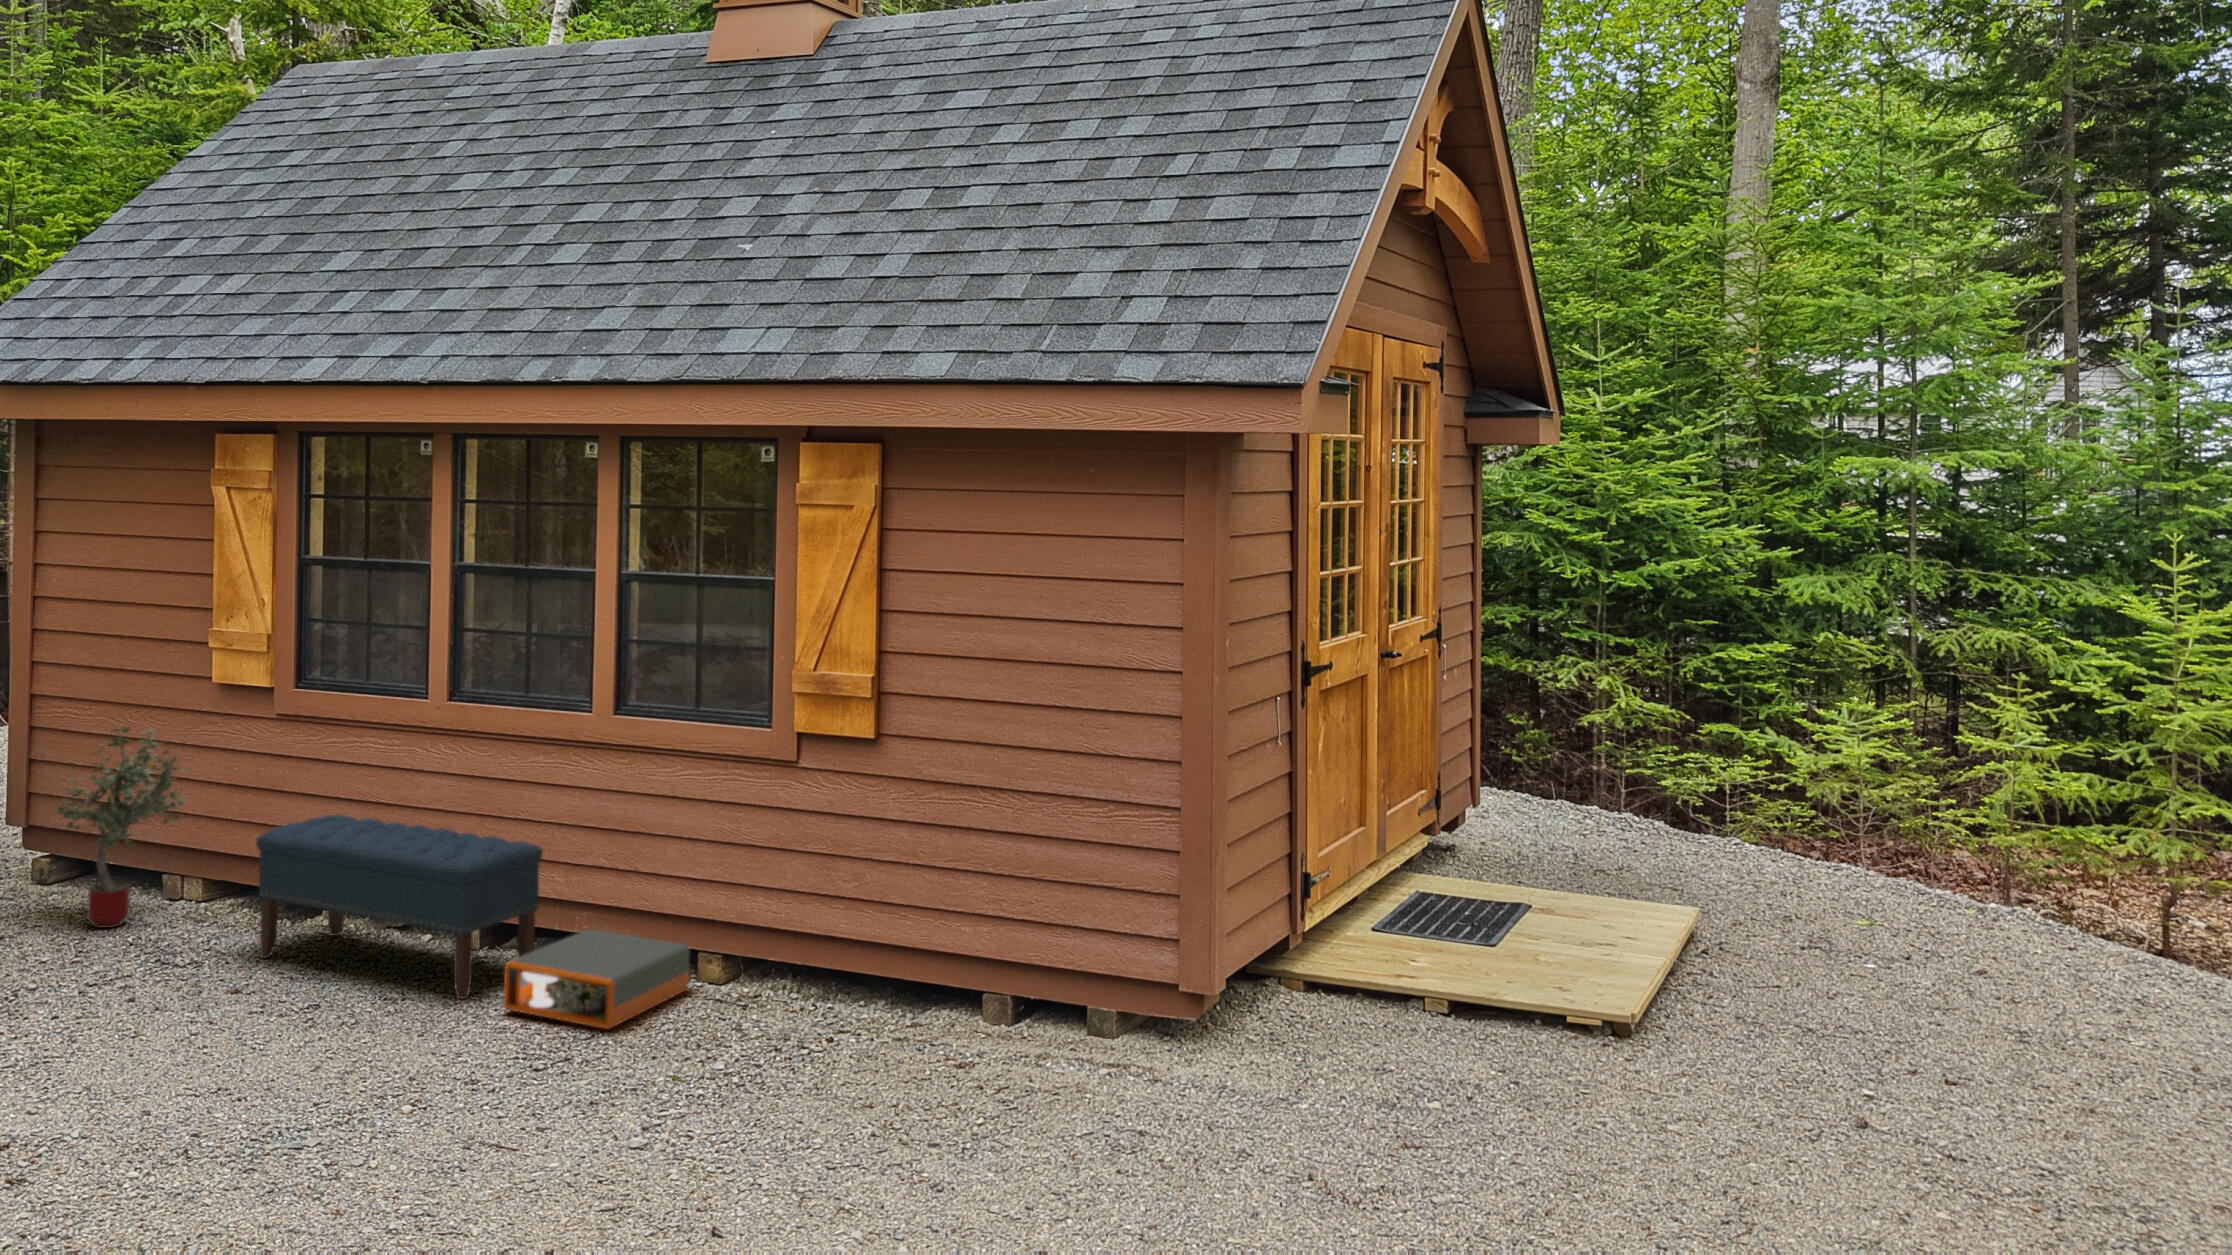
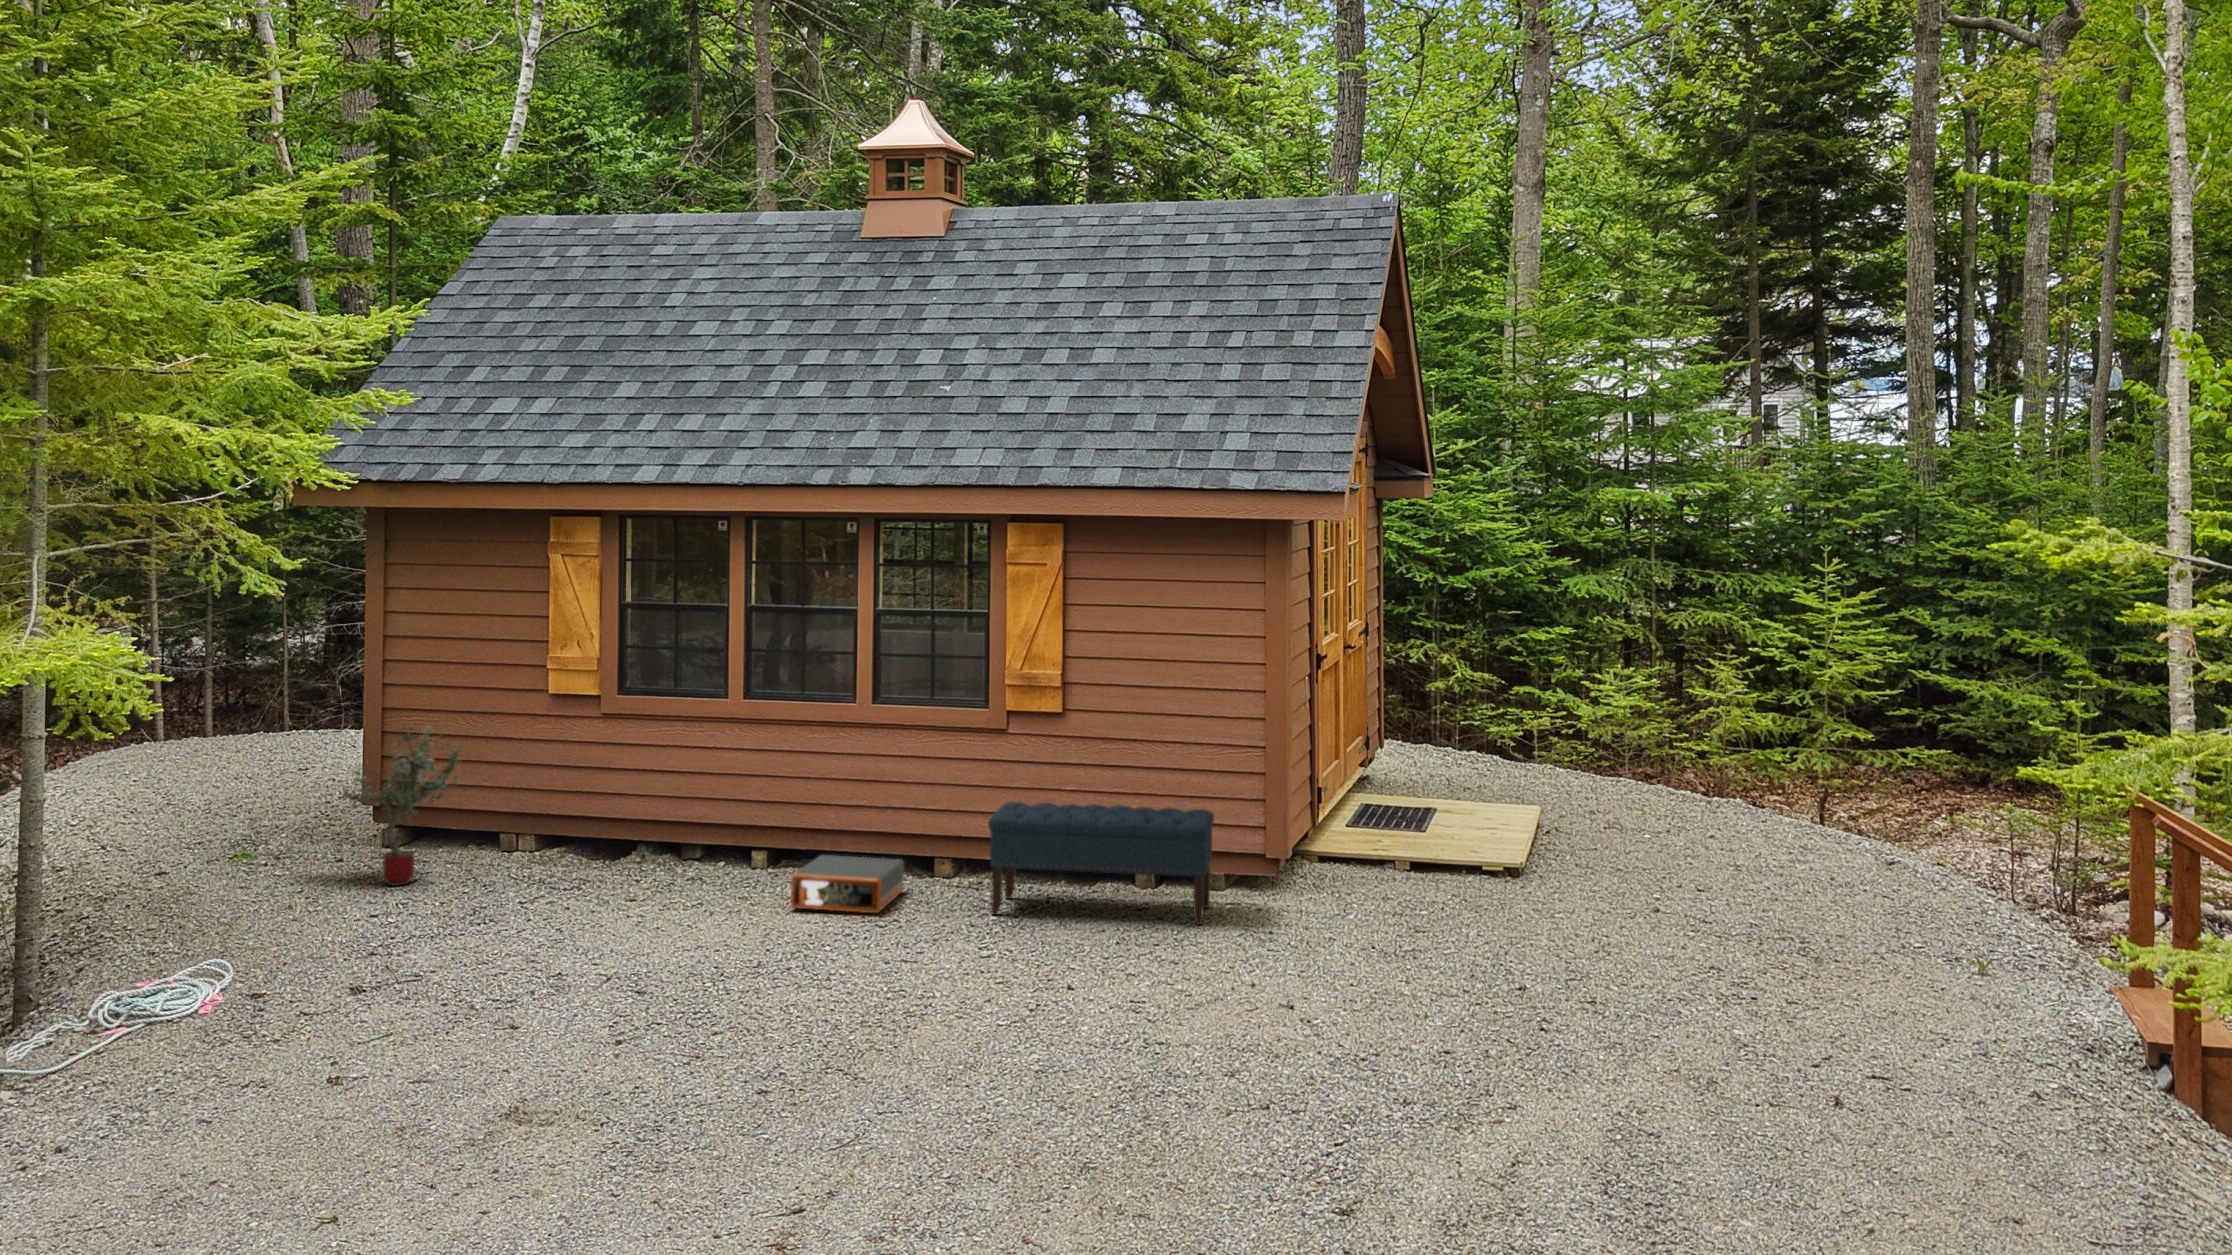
bench: present [256,815,543,1000] -> present [988,802,1214,925]

